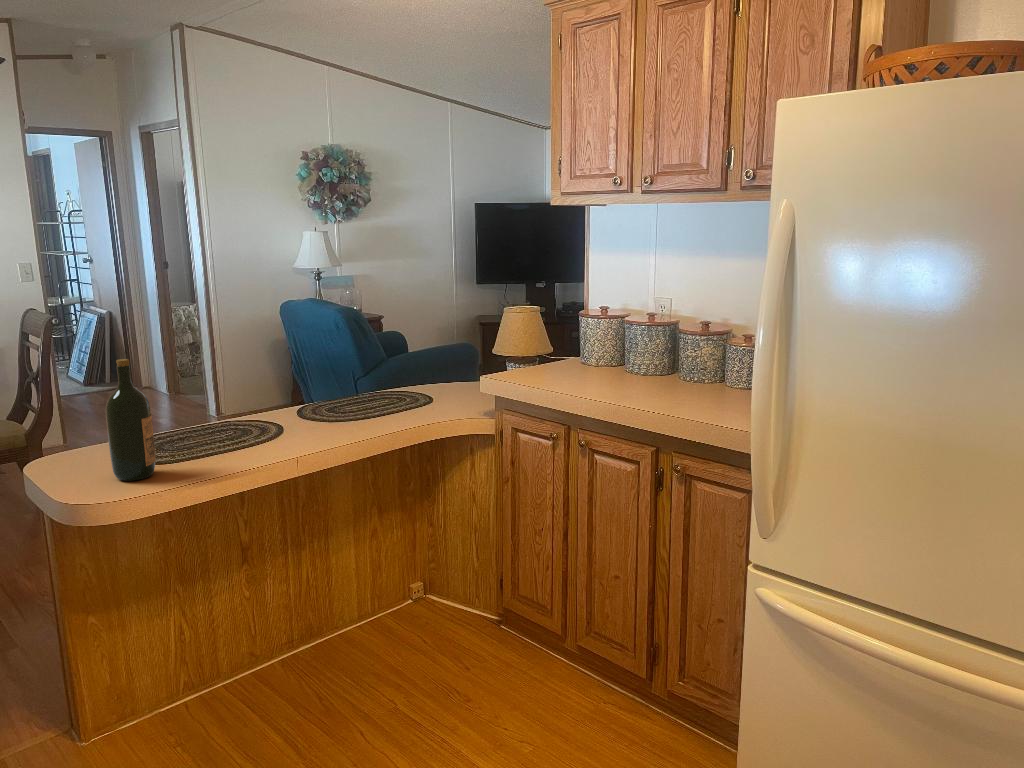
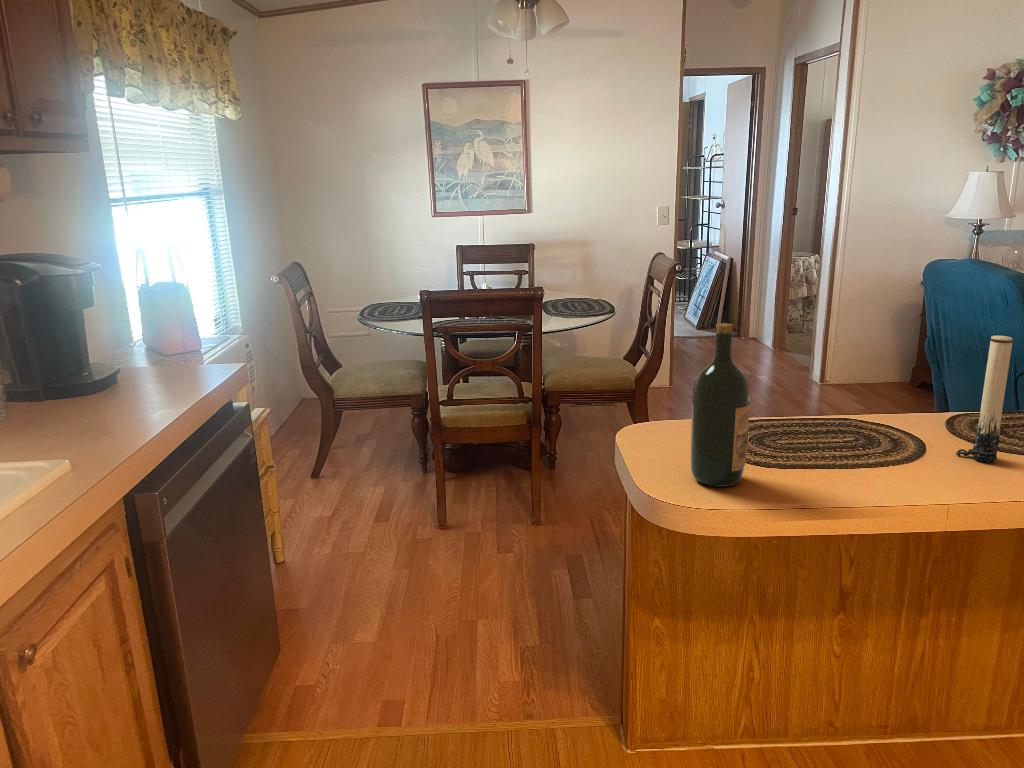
candle: none [300,349,323,431] -> present [956,336,1013,462]

